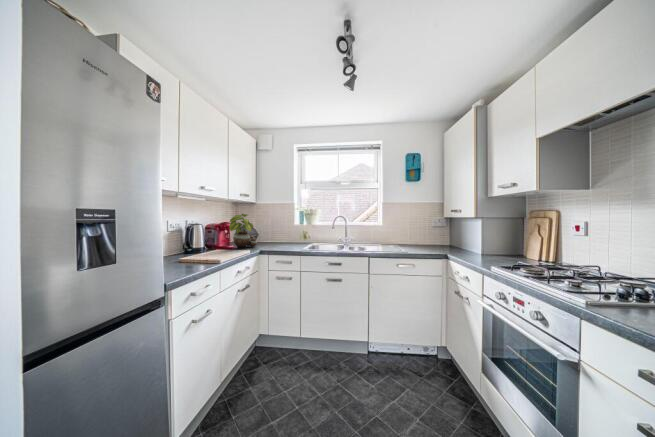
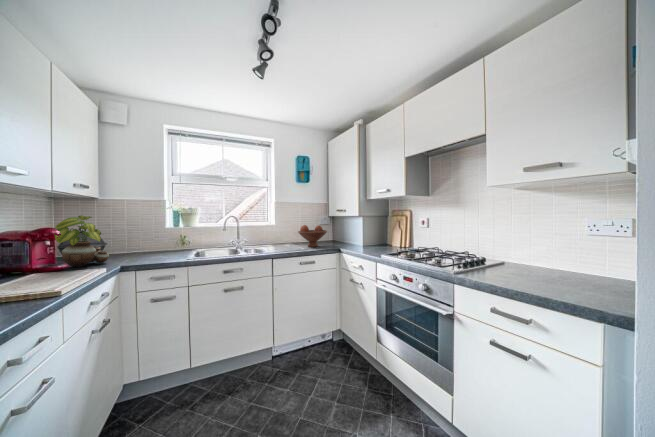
fruit bowl: none [401,226,435,250] -> present [298,225,327,247]

